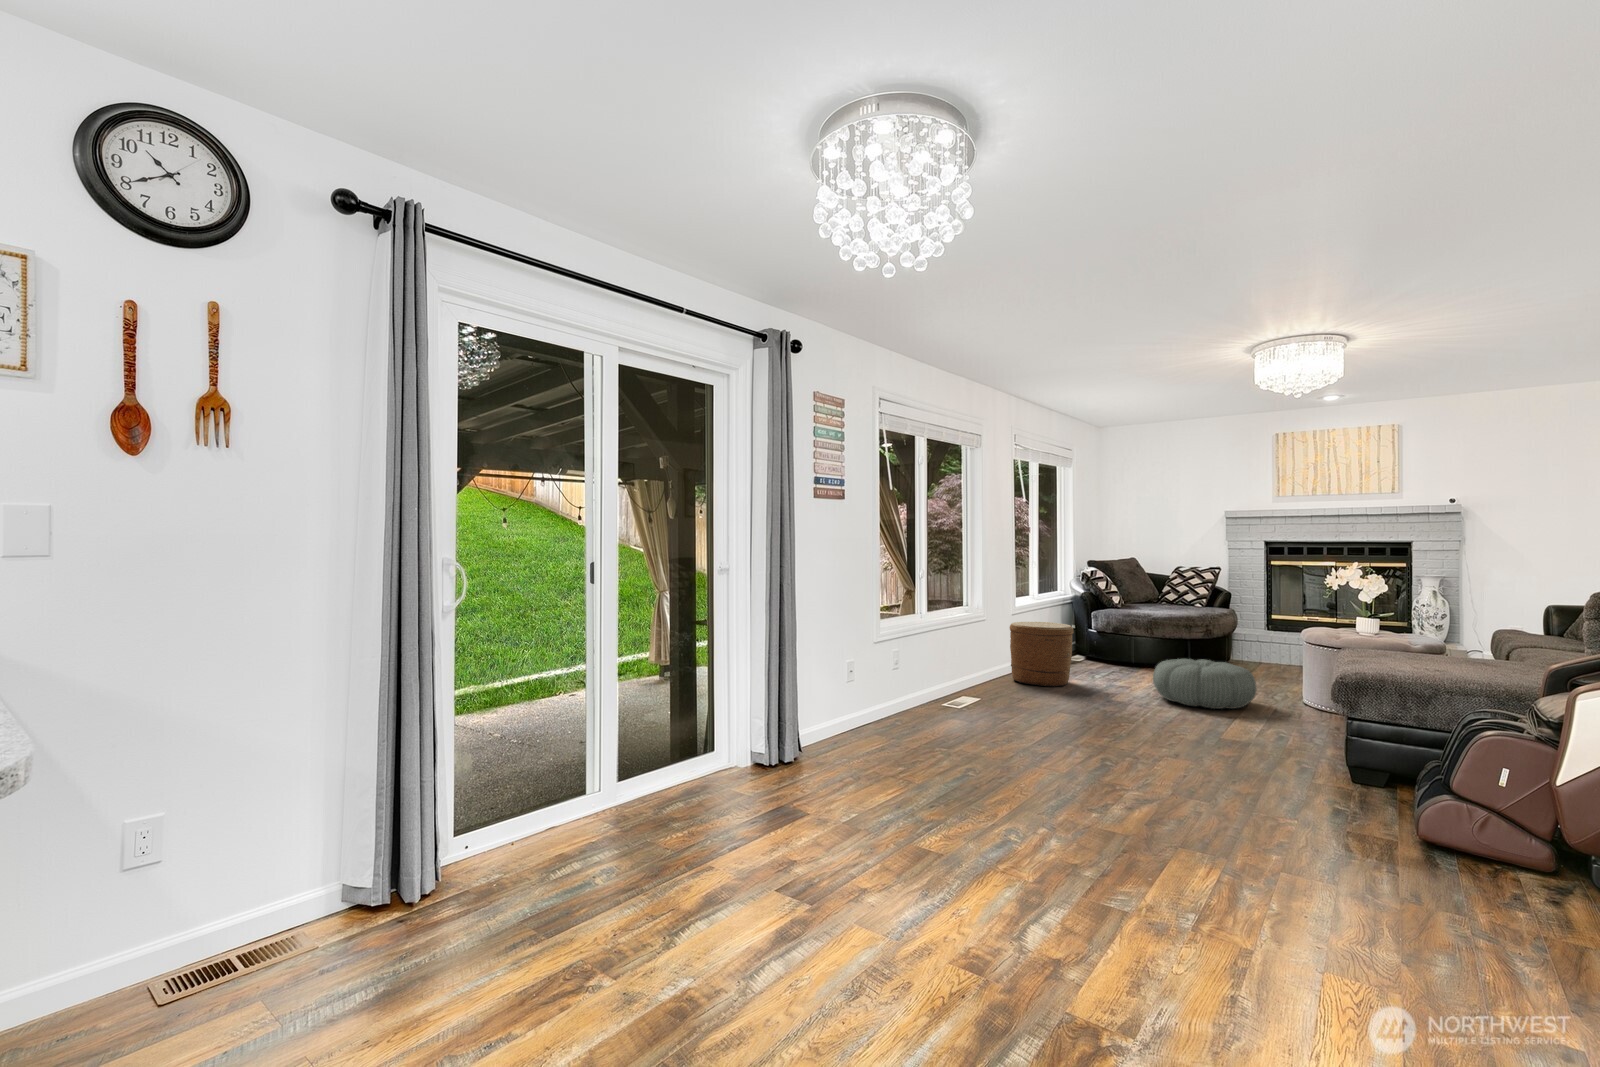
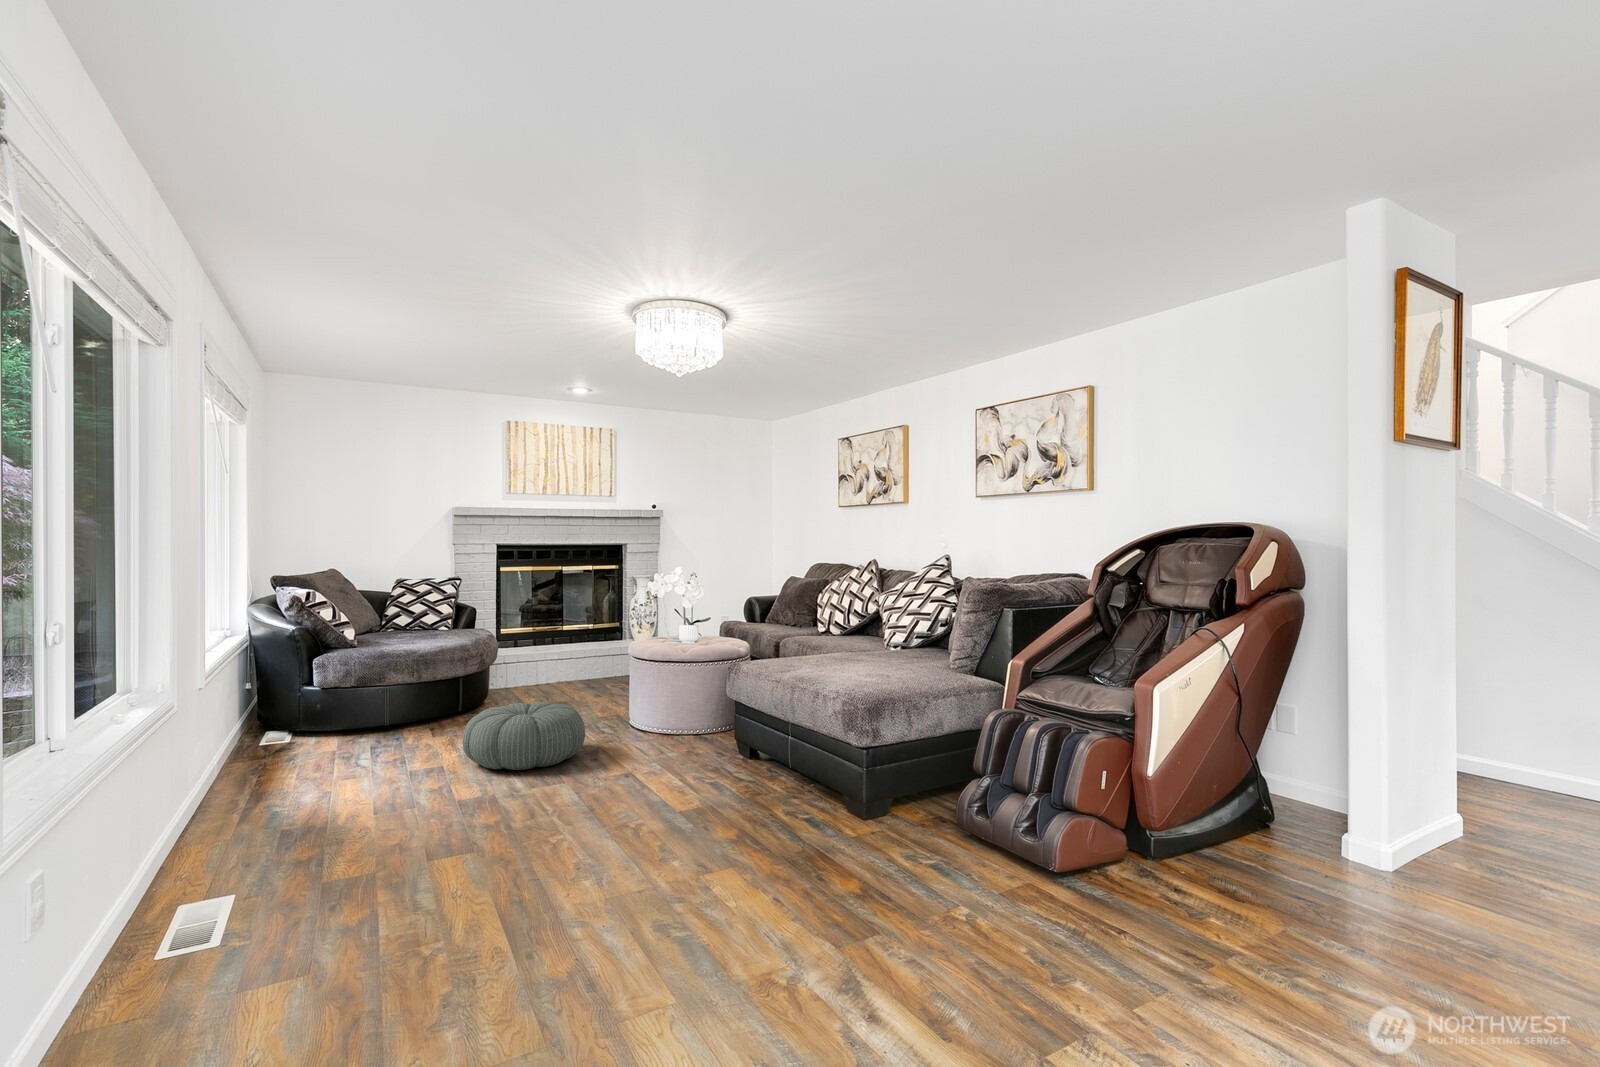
woven basket: present [1010,622,1074,687] -> none [217,688,338,806]

